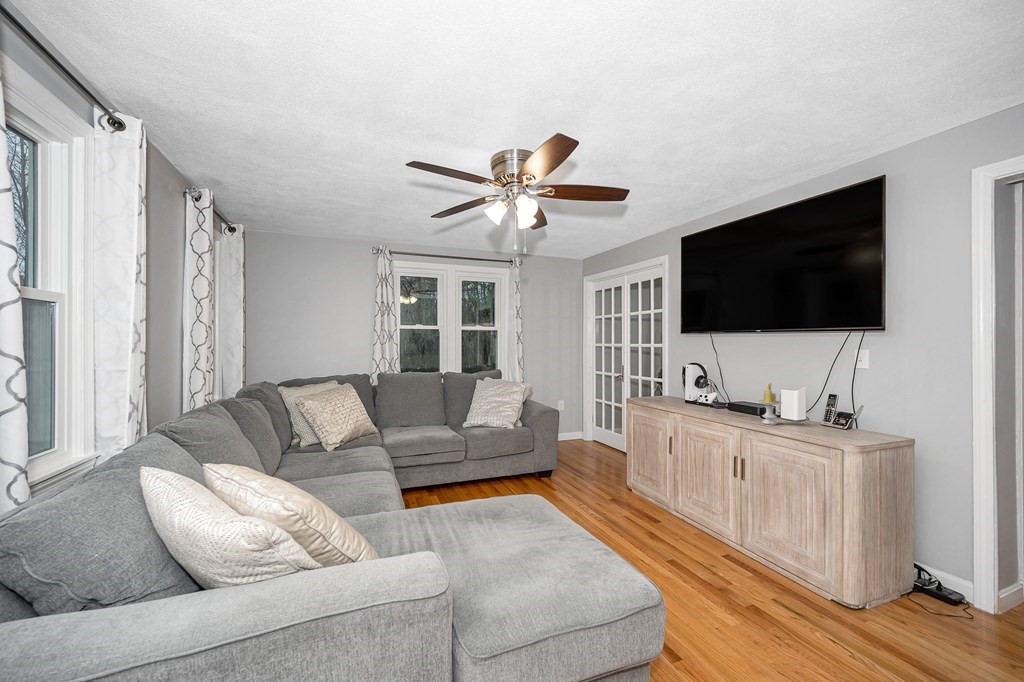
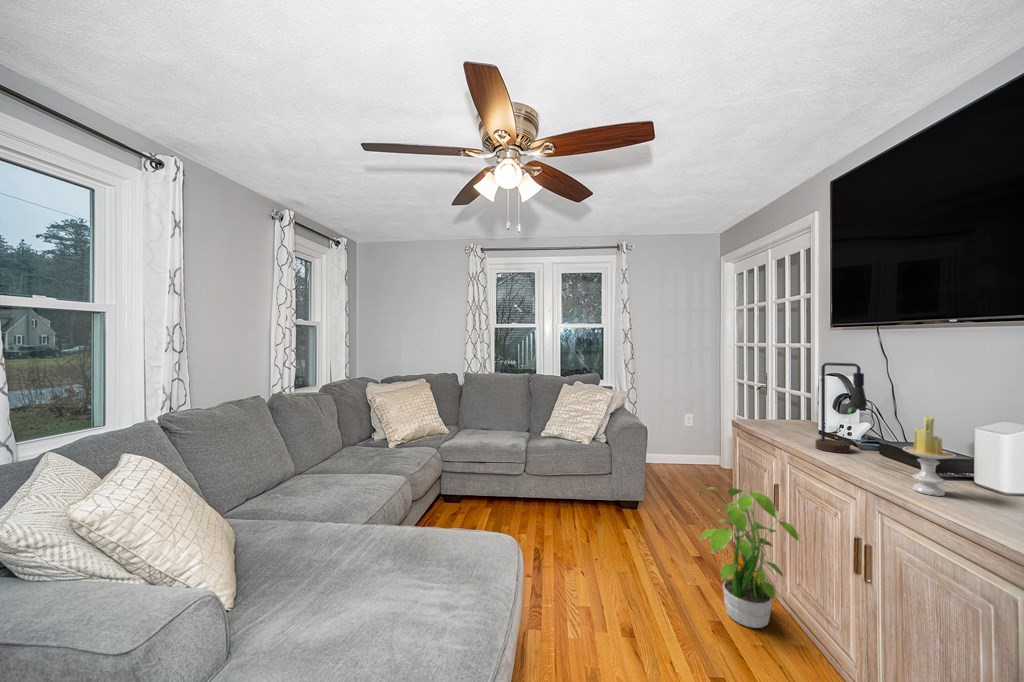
table lamp: none [695,355,723,411] -> present [815,363,867,453]
potted plant: none [632,437,697,531] -> present [698,487,800,628]

